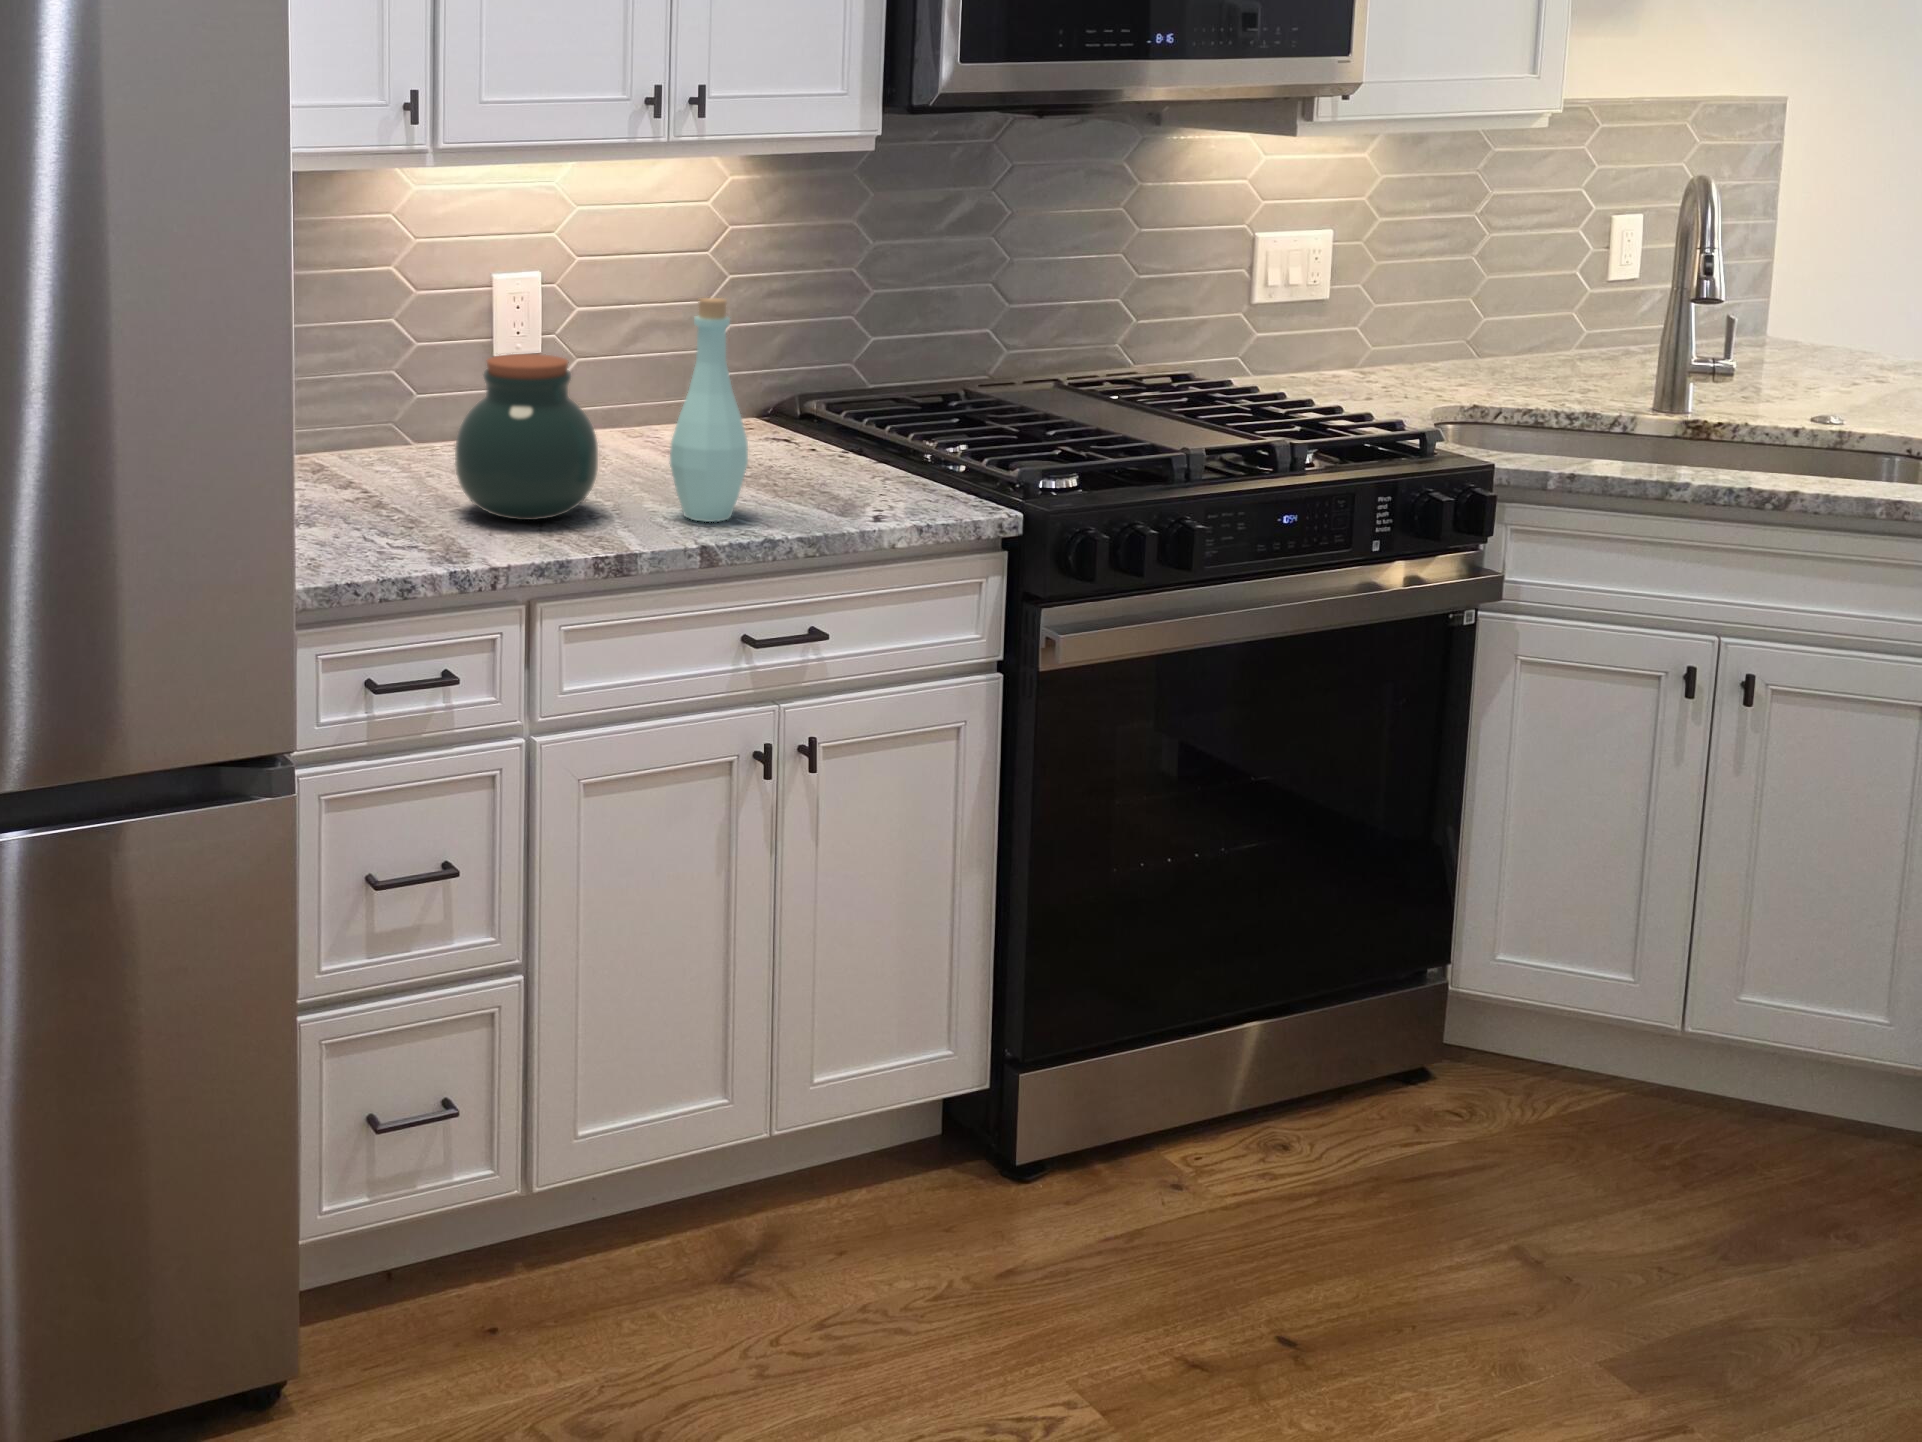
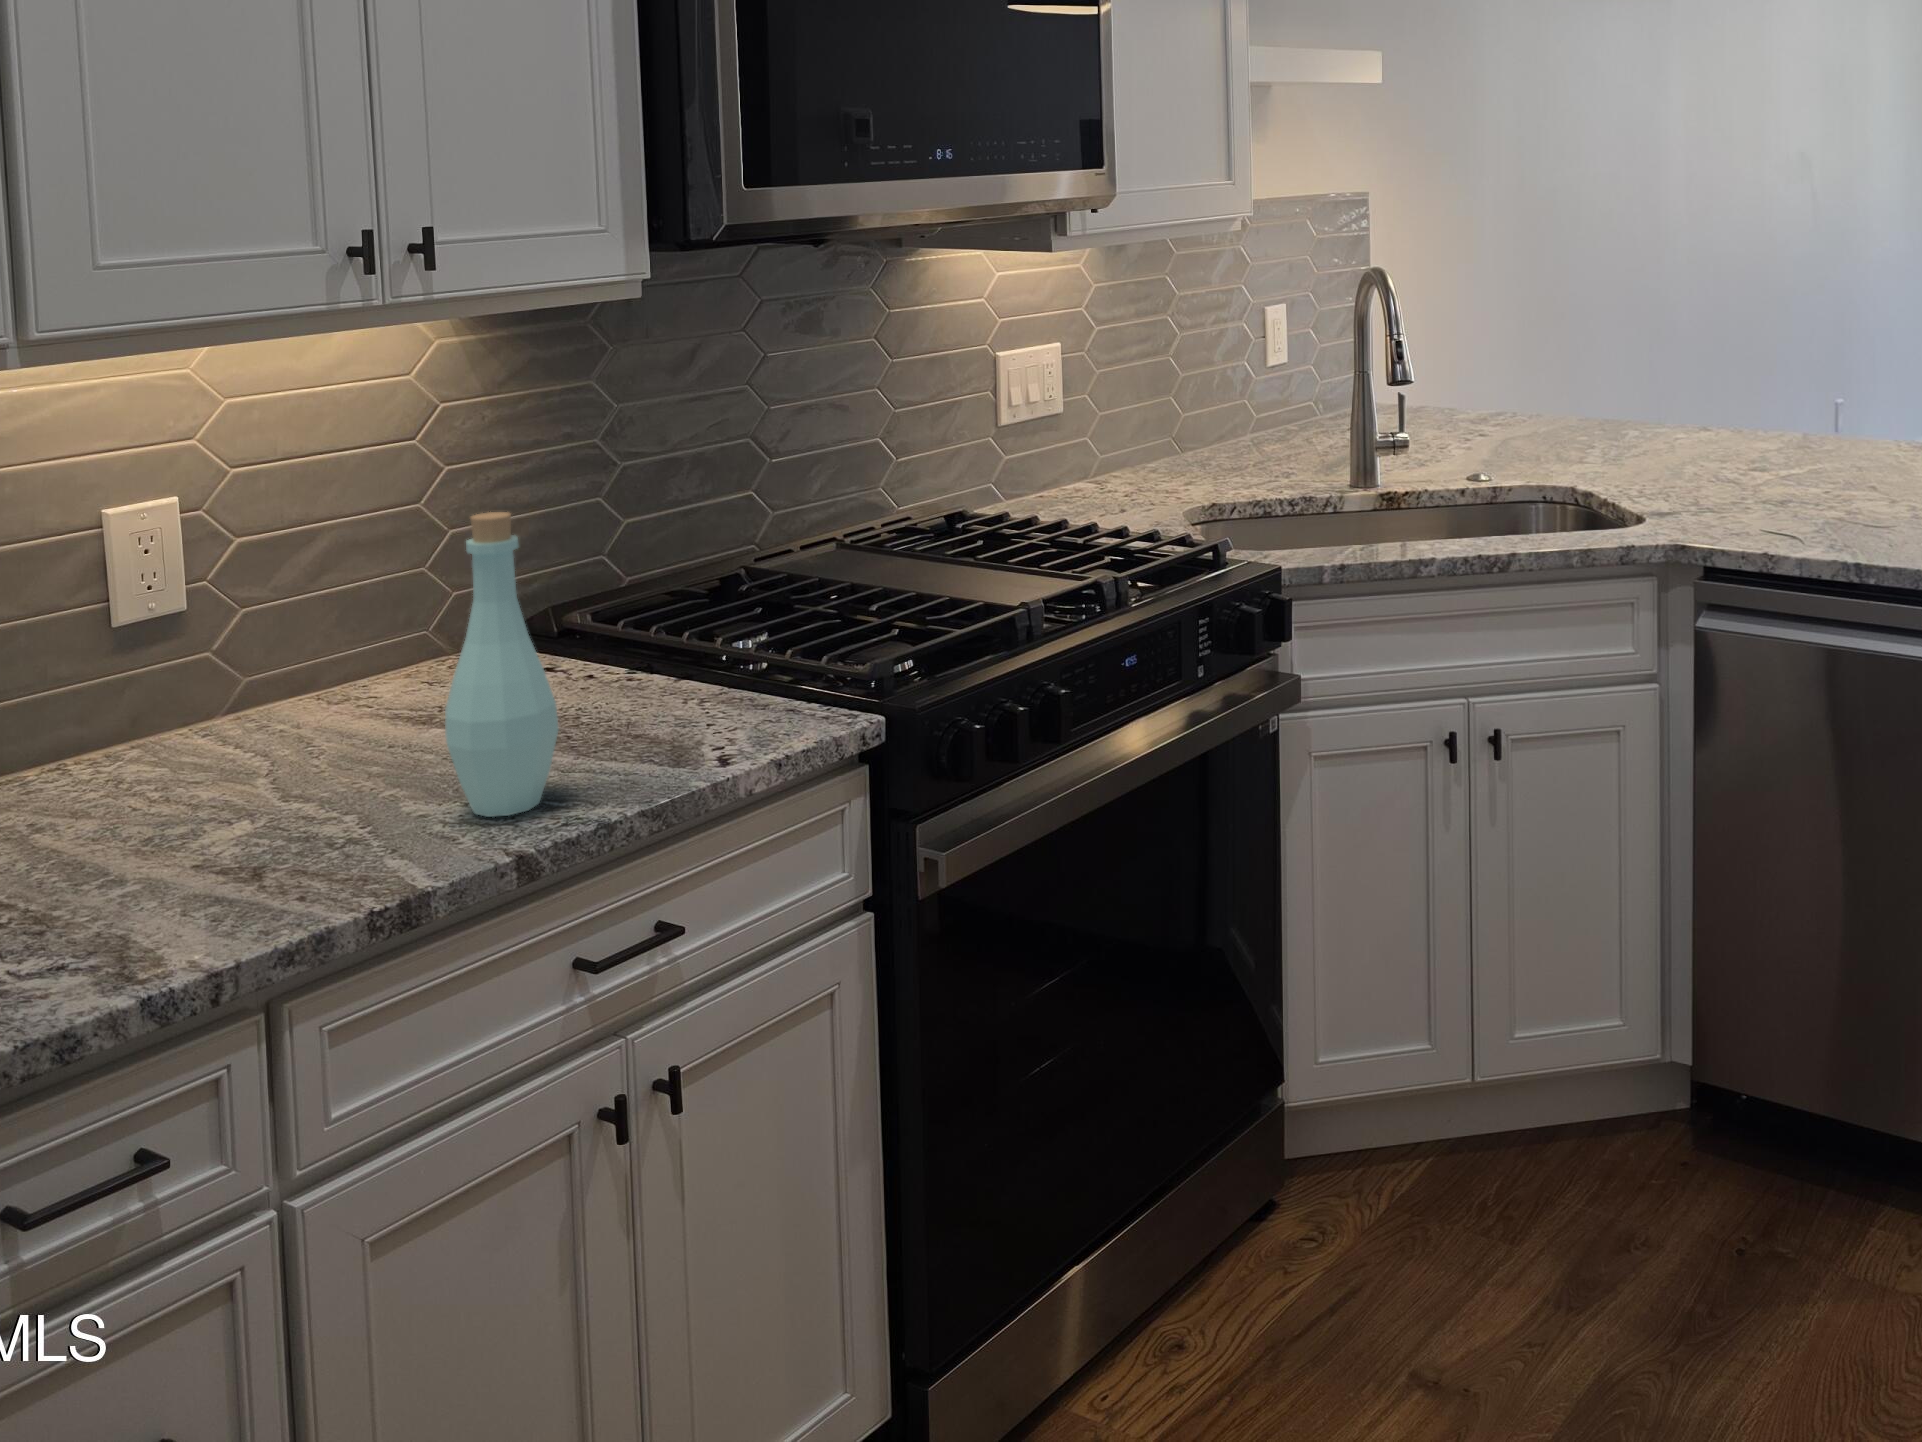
jar: present [455,354,598,520] -> none [99,624,339,877]

